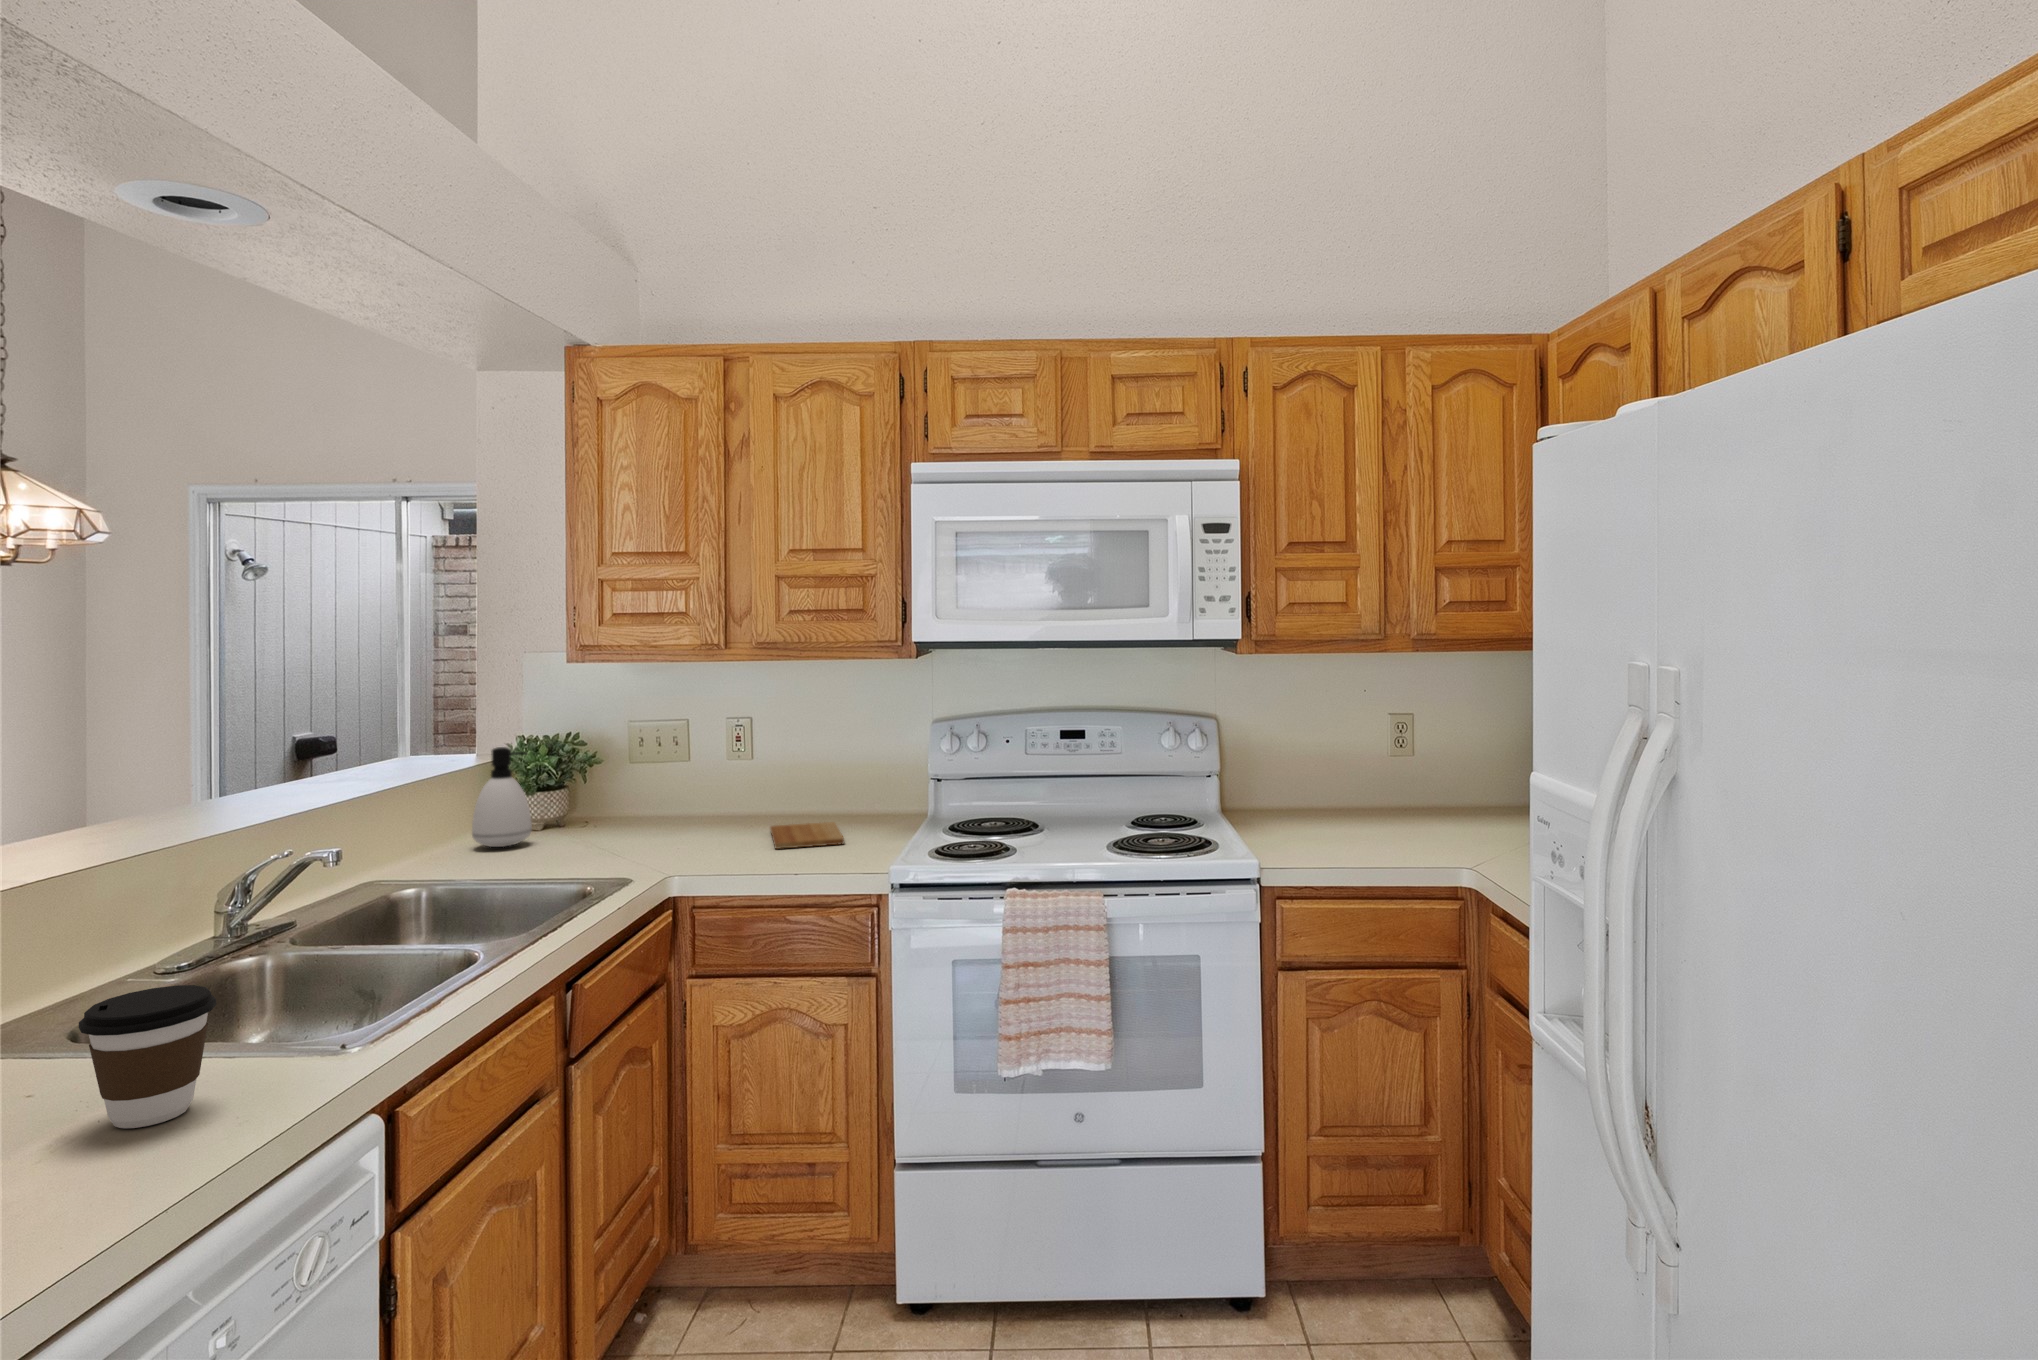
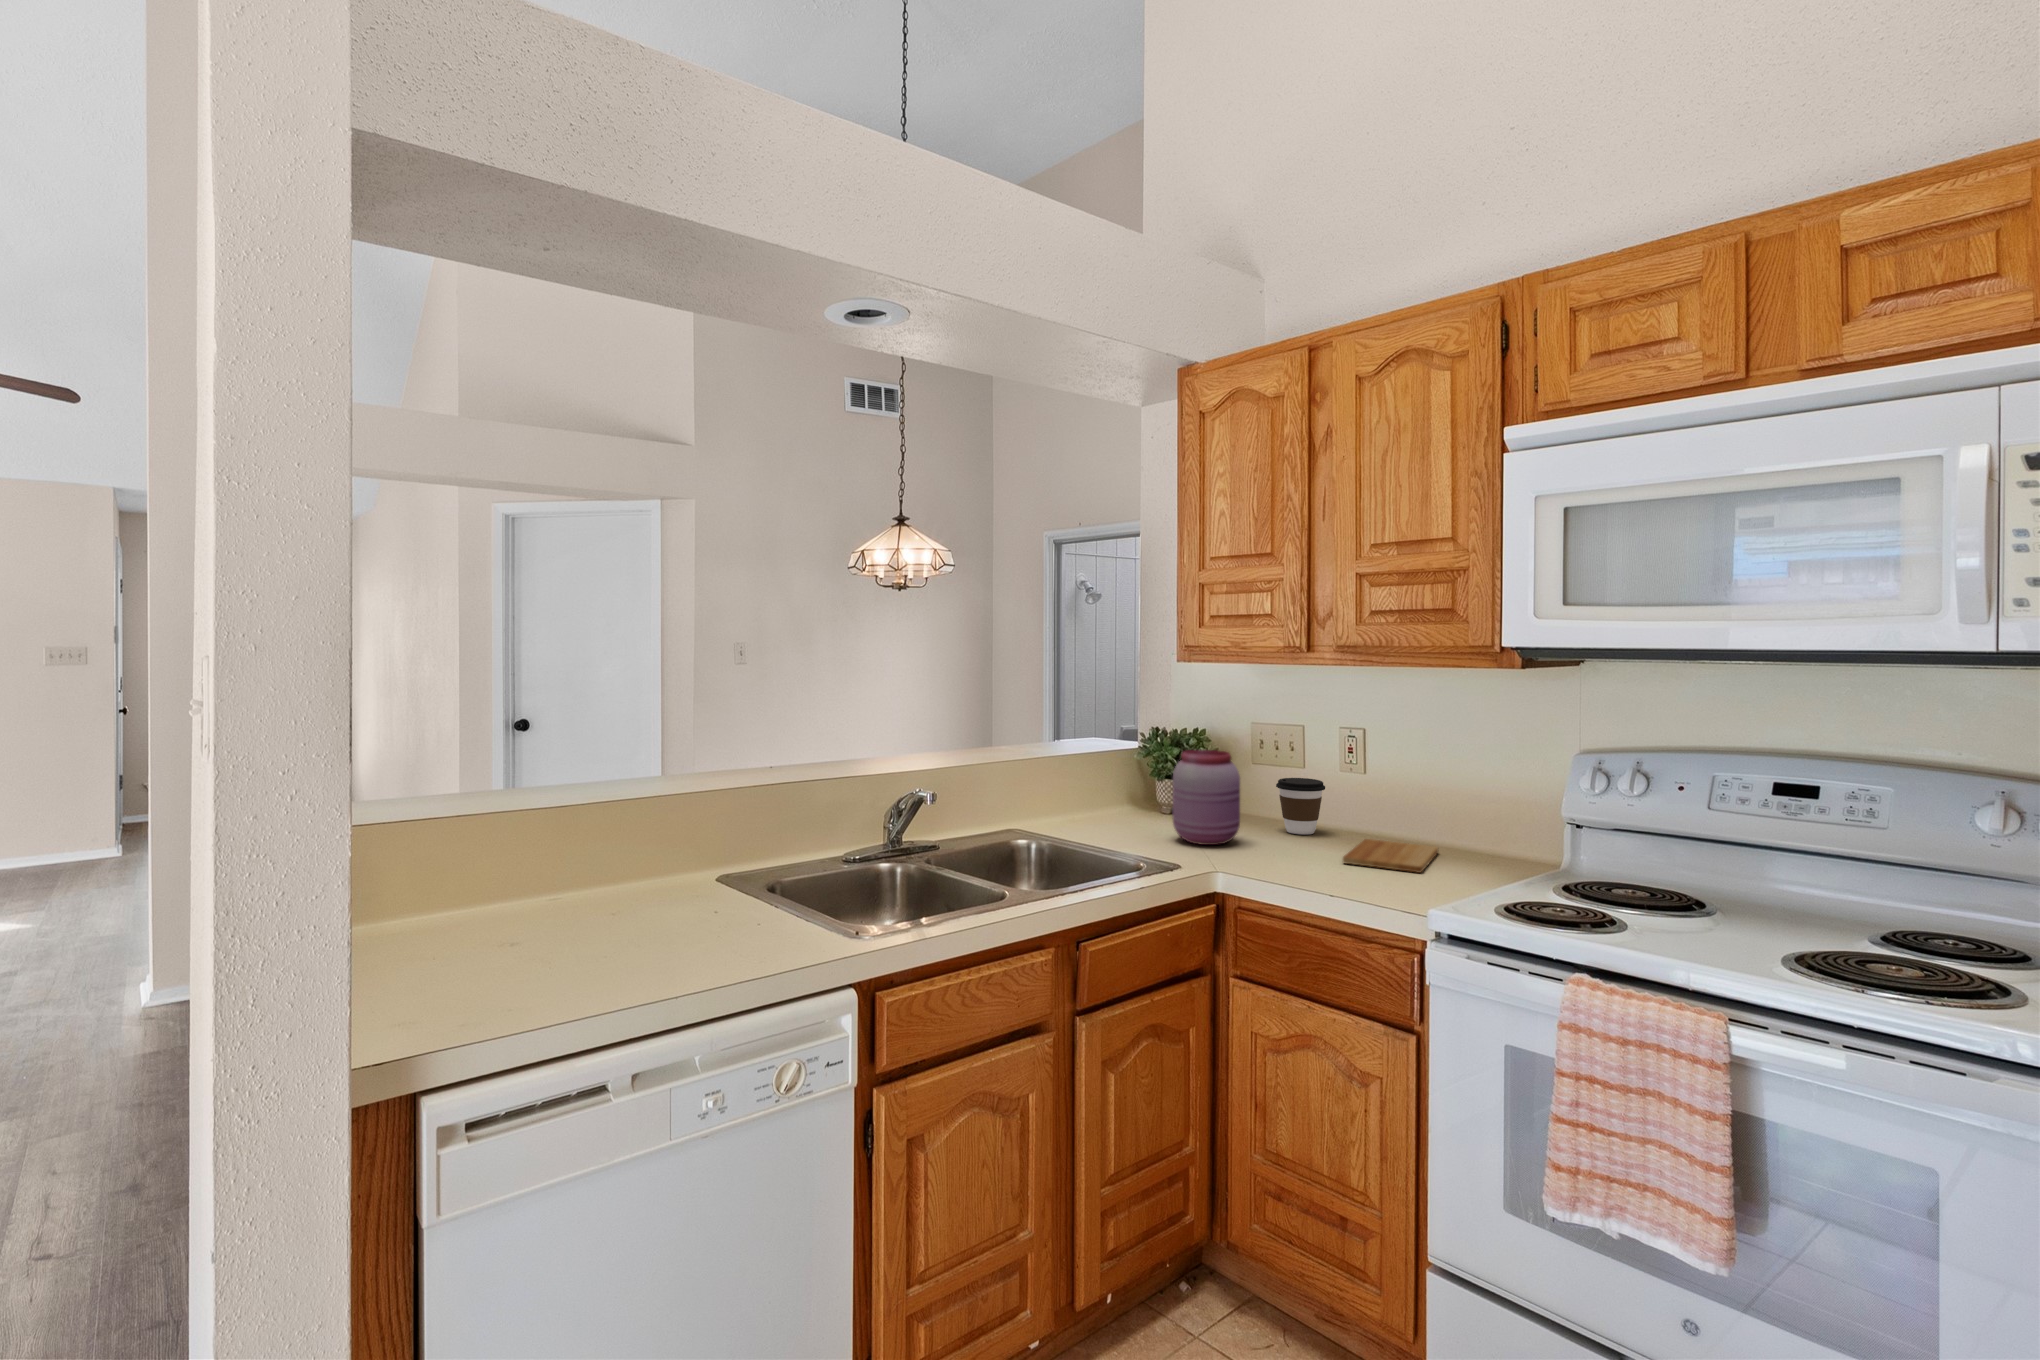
soap dispenser: present [472,747,532,847] -> none [1110,730,1157,816]
jar: none [585,758,661,859] -> present [1173,750,1240,845]
coffee cup: present [79,985,216,1128] -> present [1276,778,1325,834]

